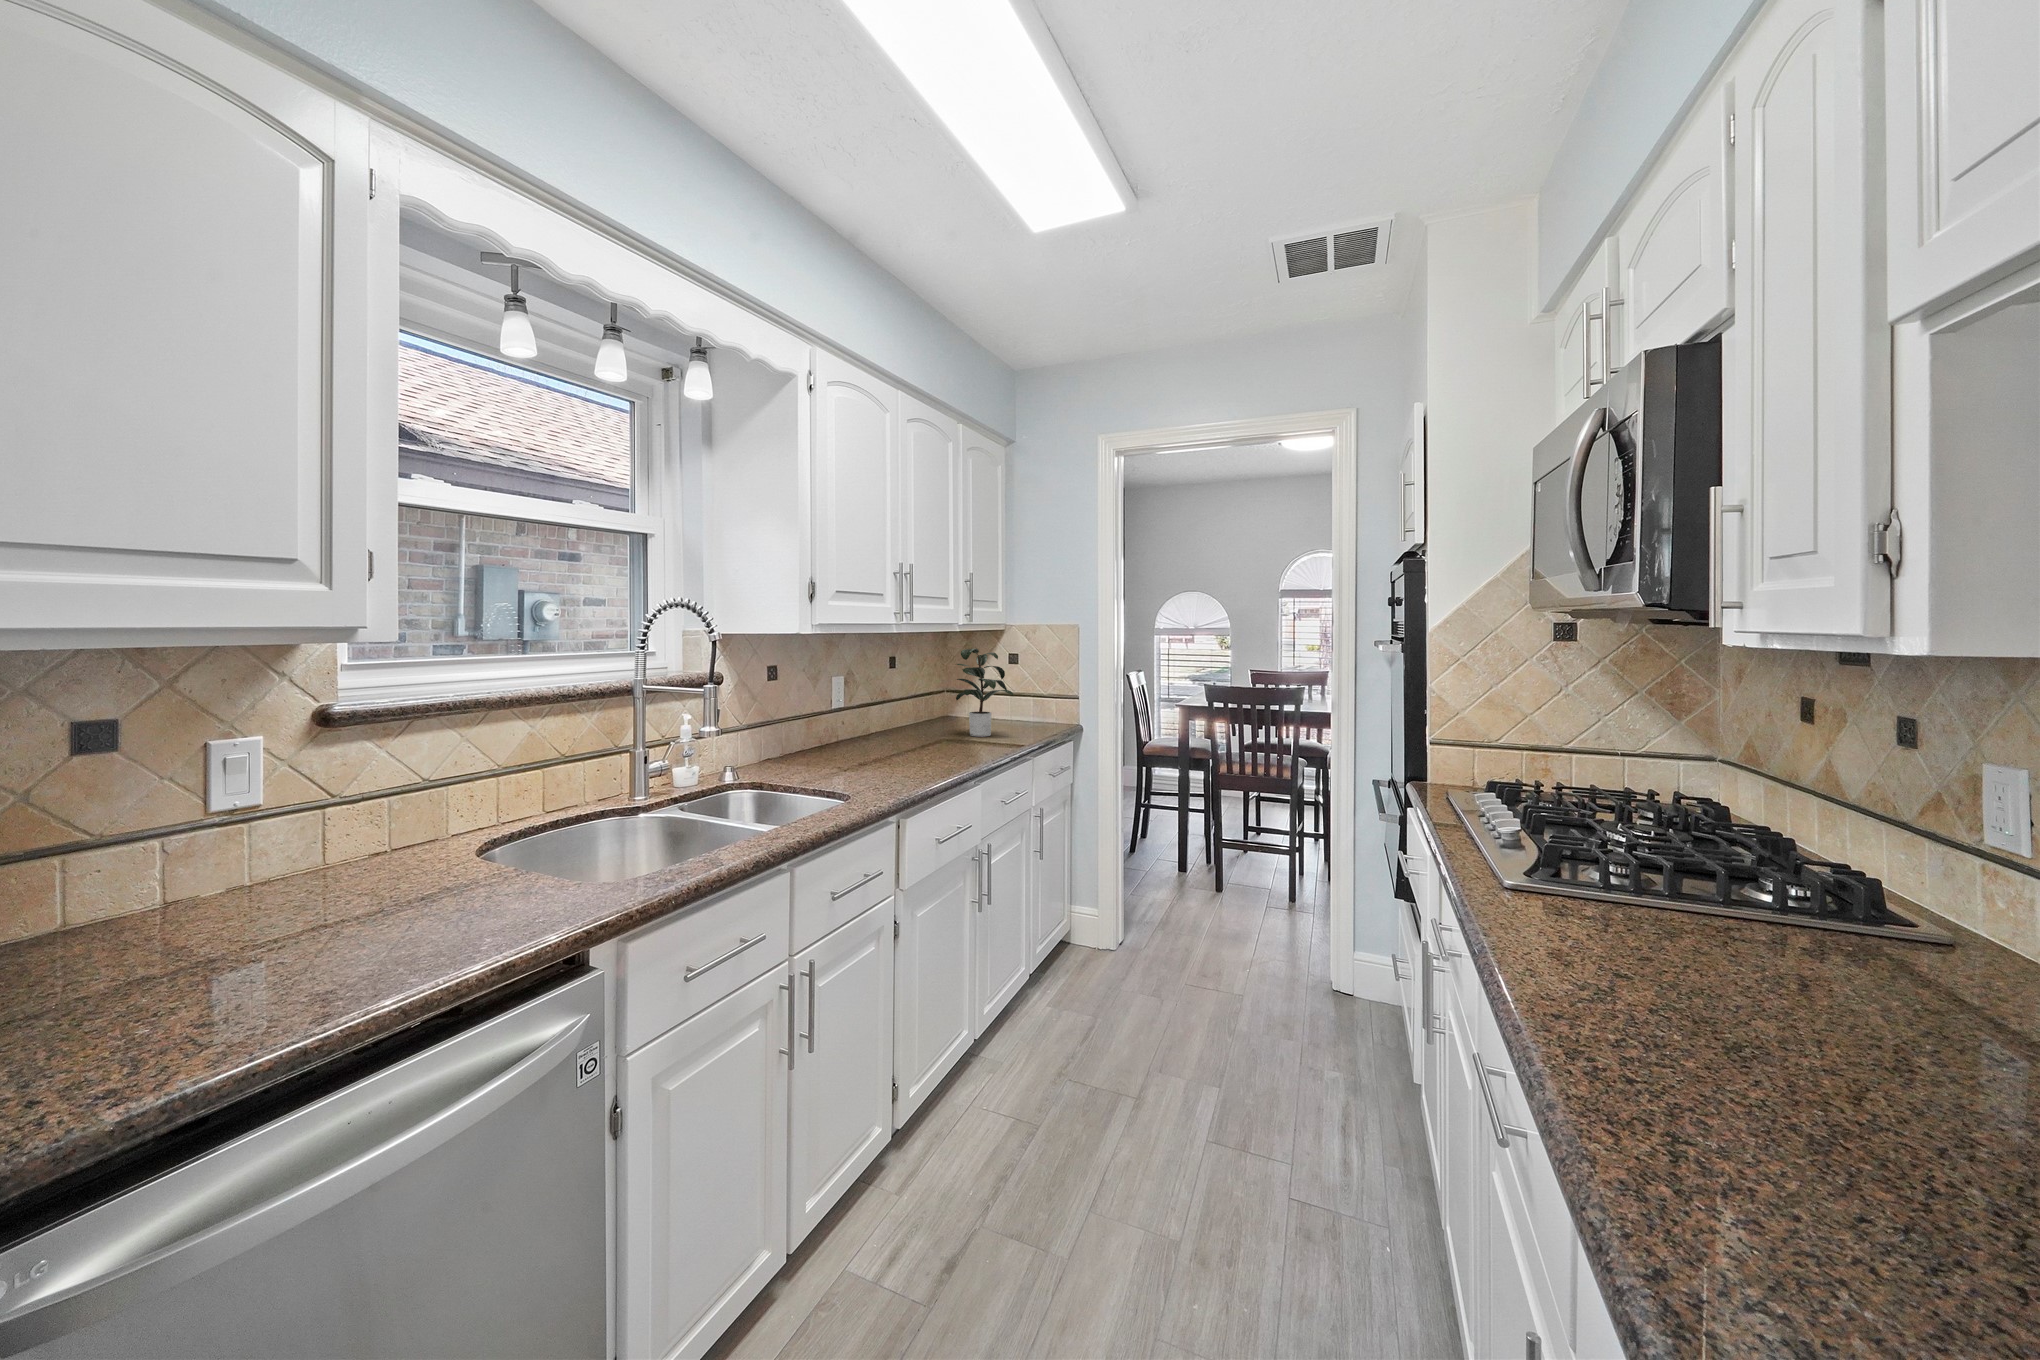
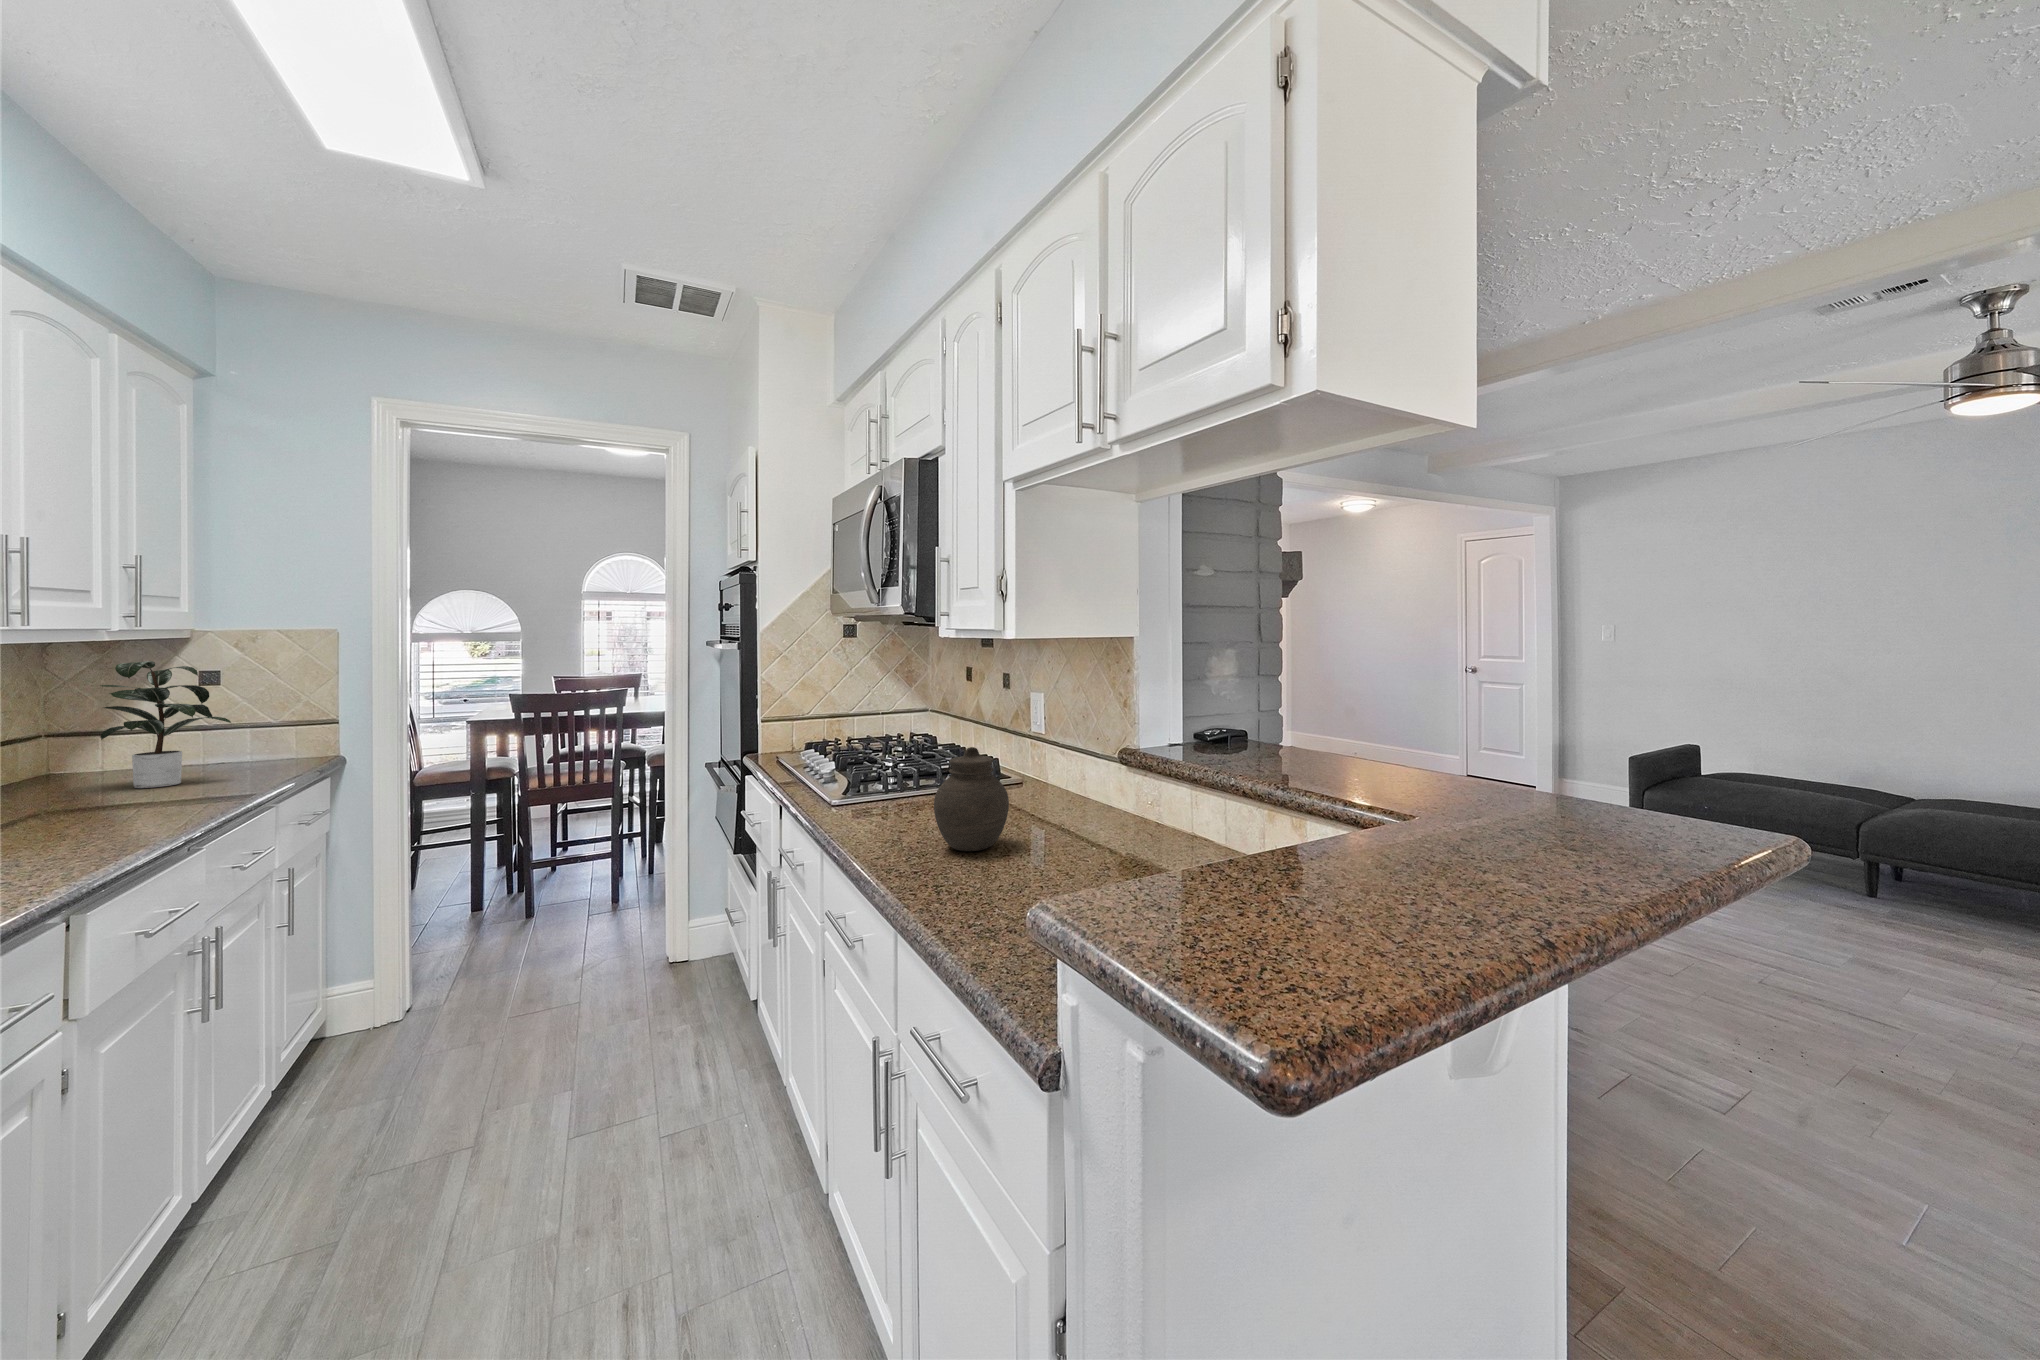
jar: none [1677,869,1881,1077] -> present [934,747,1009,851]

